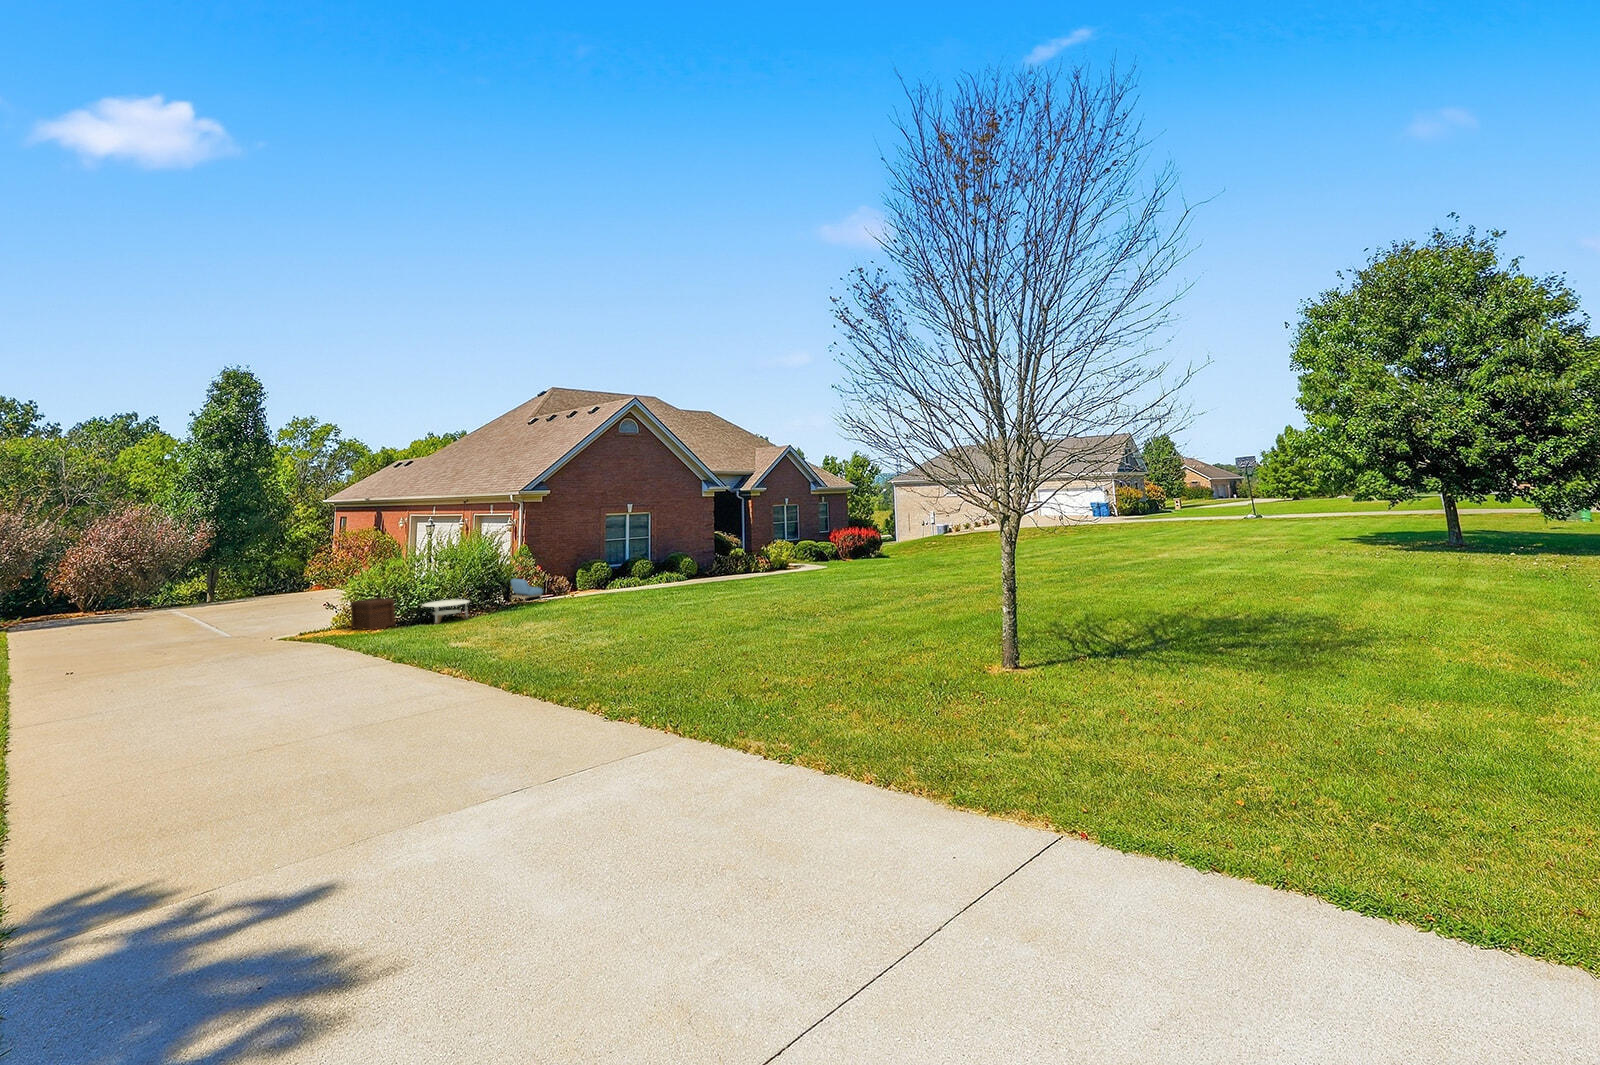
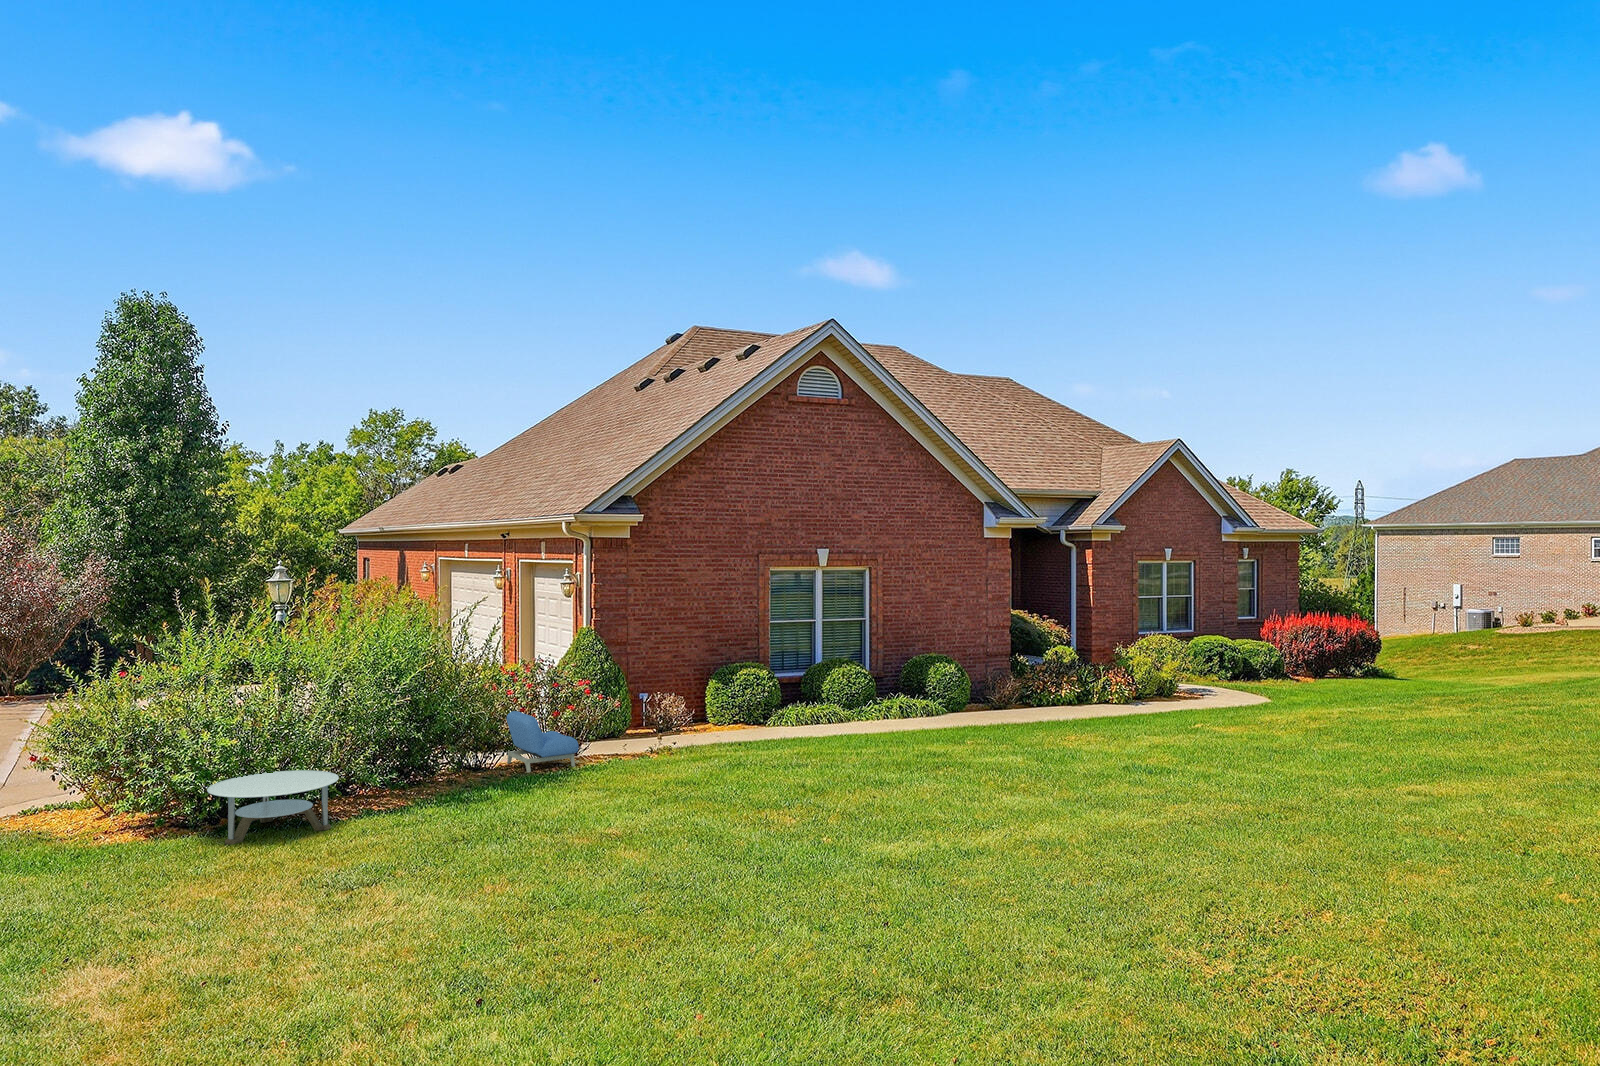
wooden crate: present [350,598,395,630] -> none [37,756,143,851]

